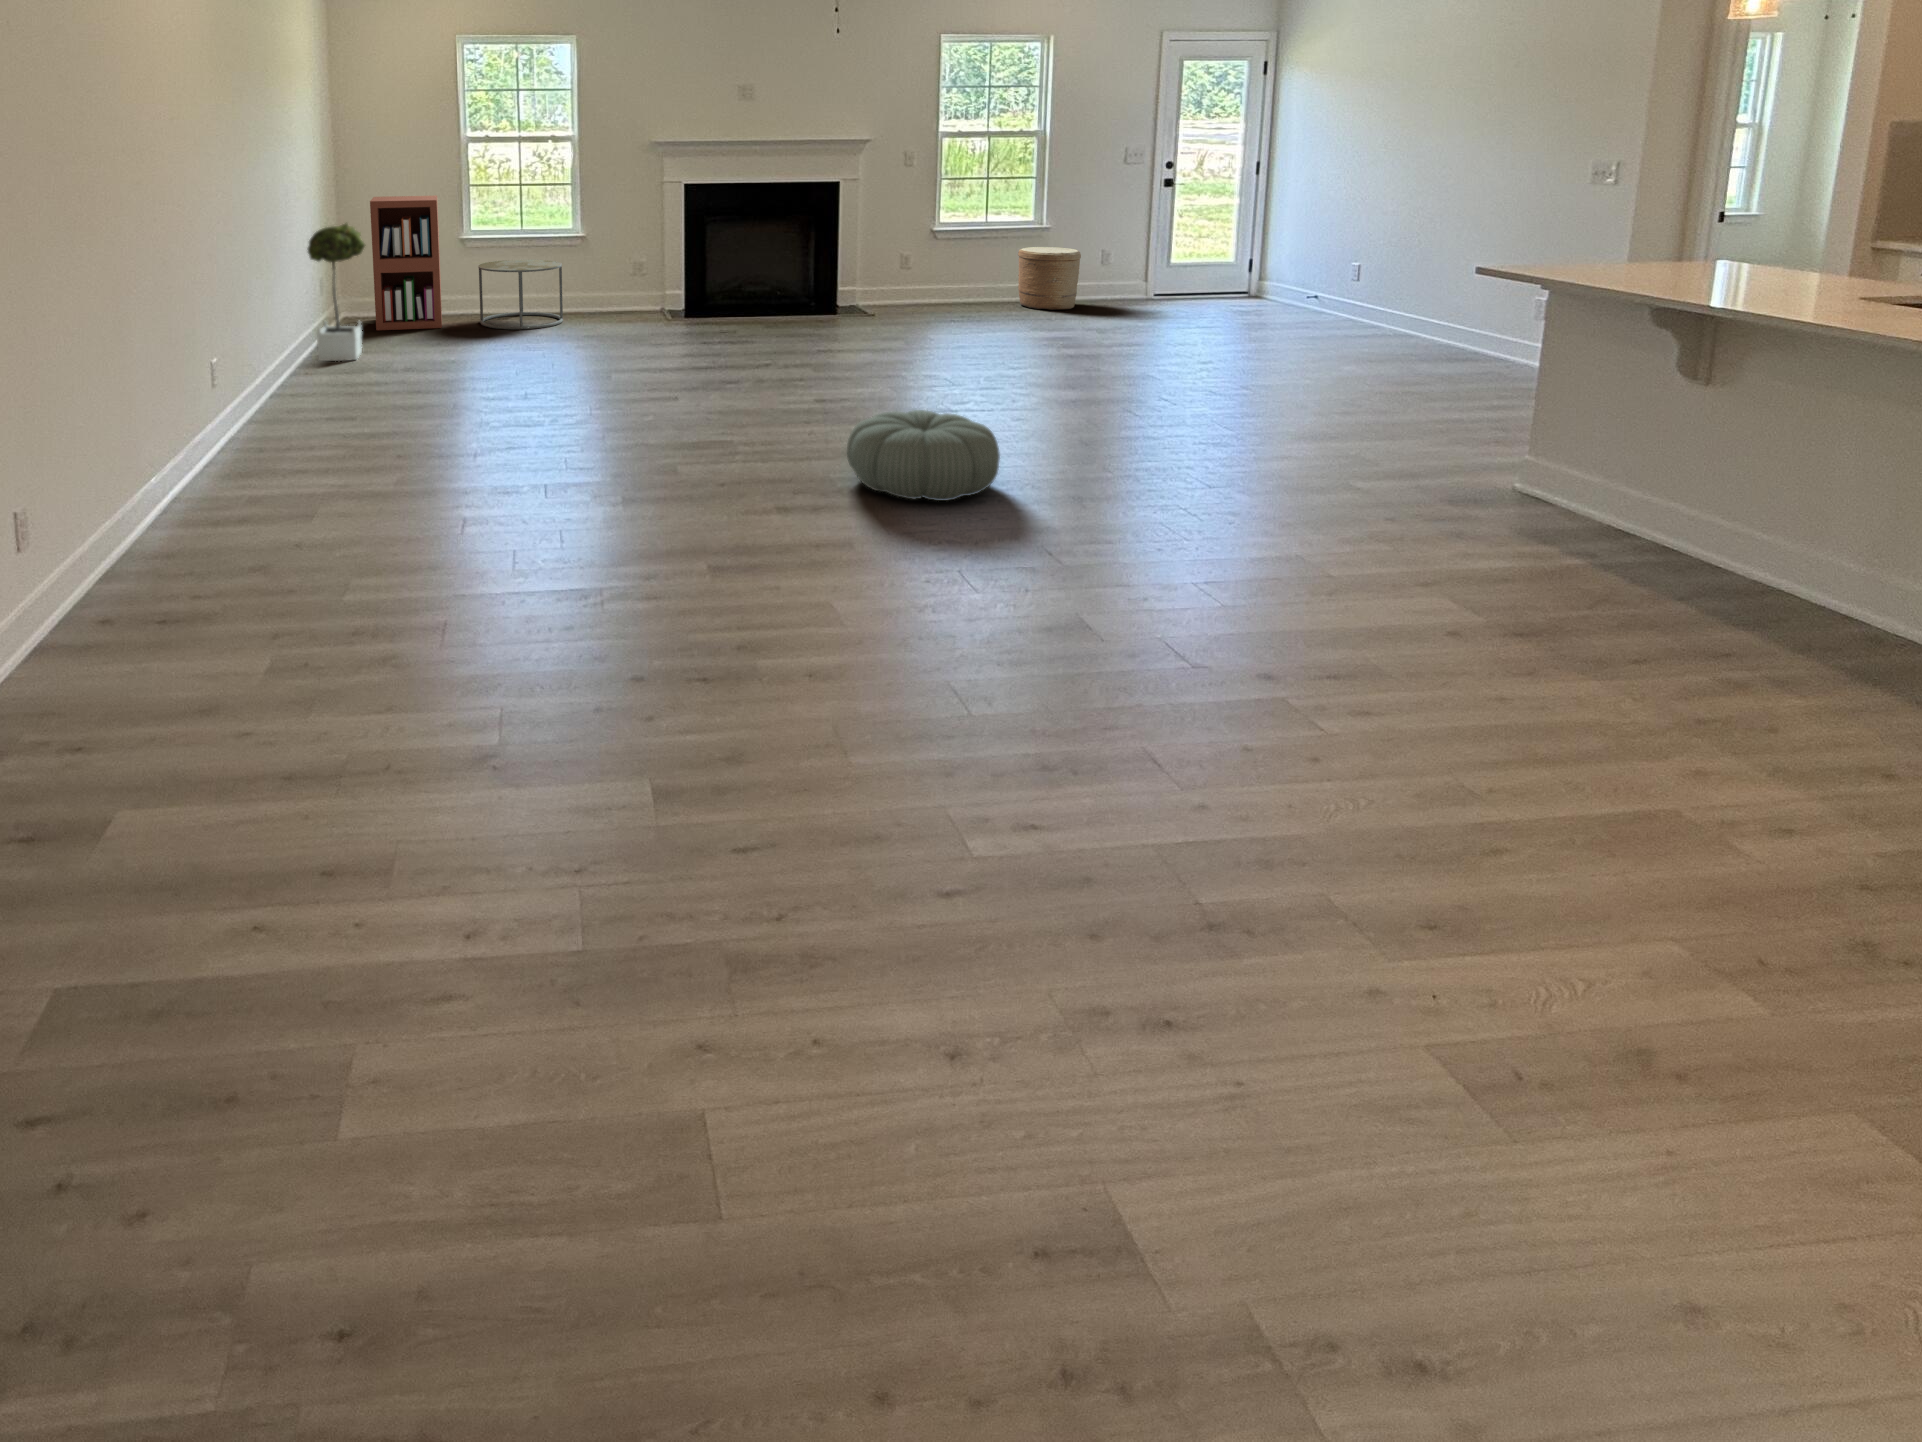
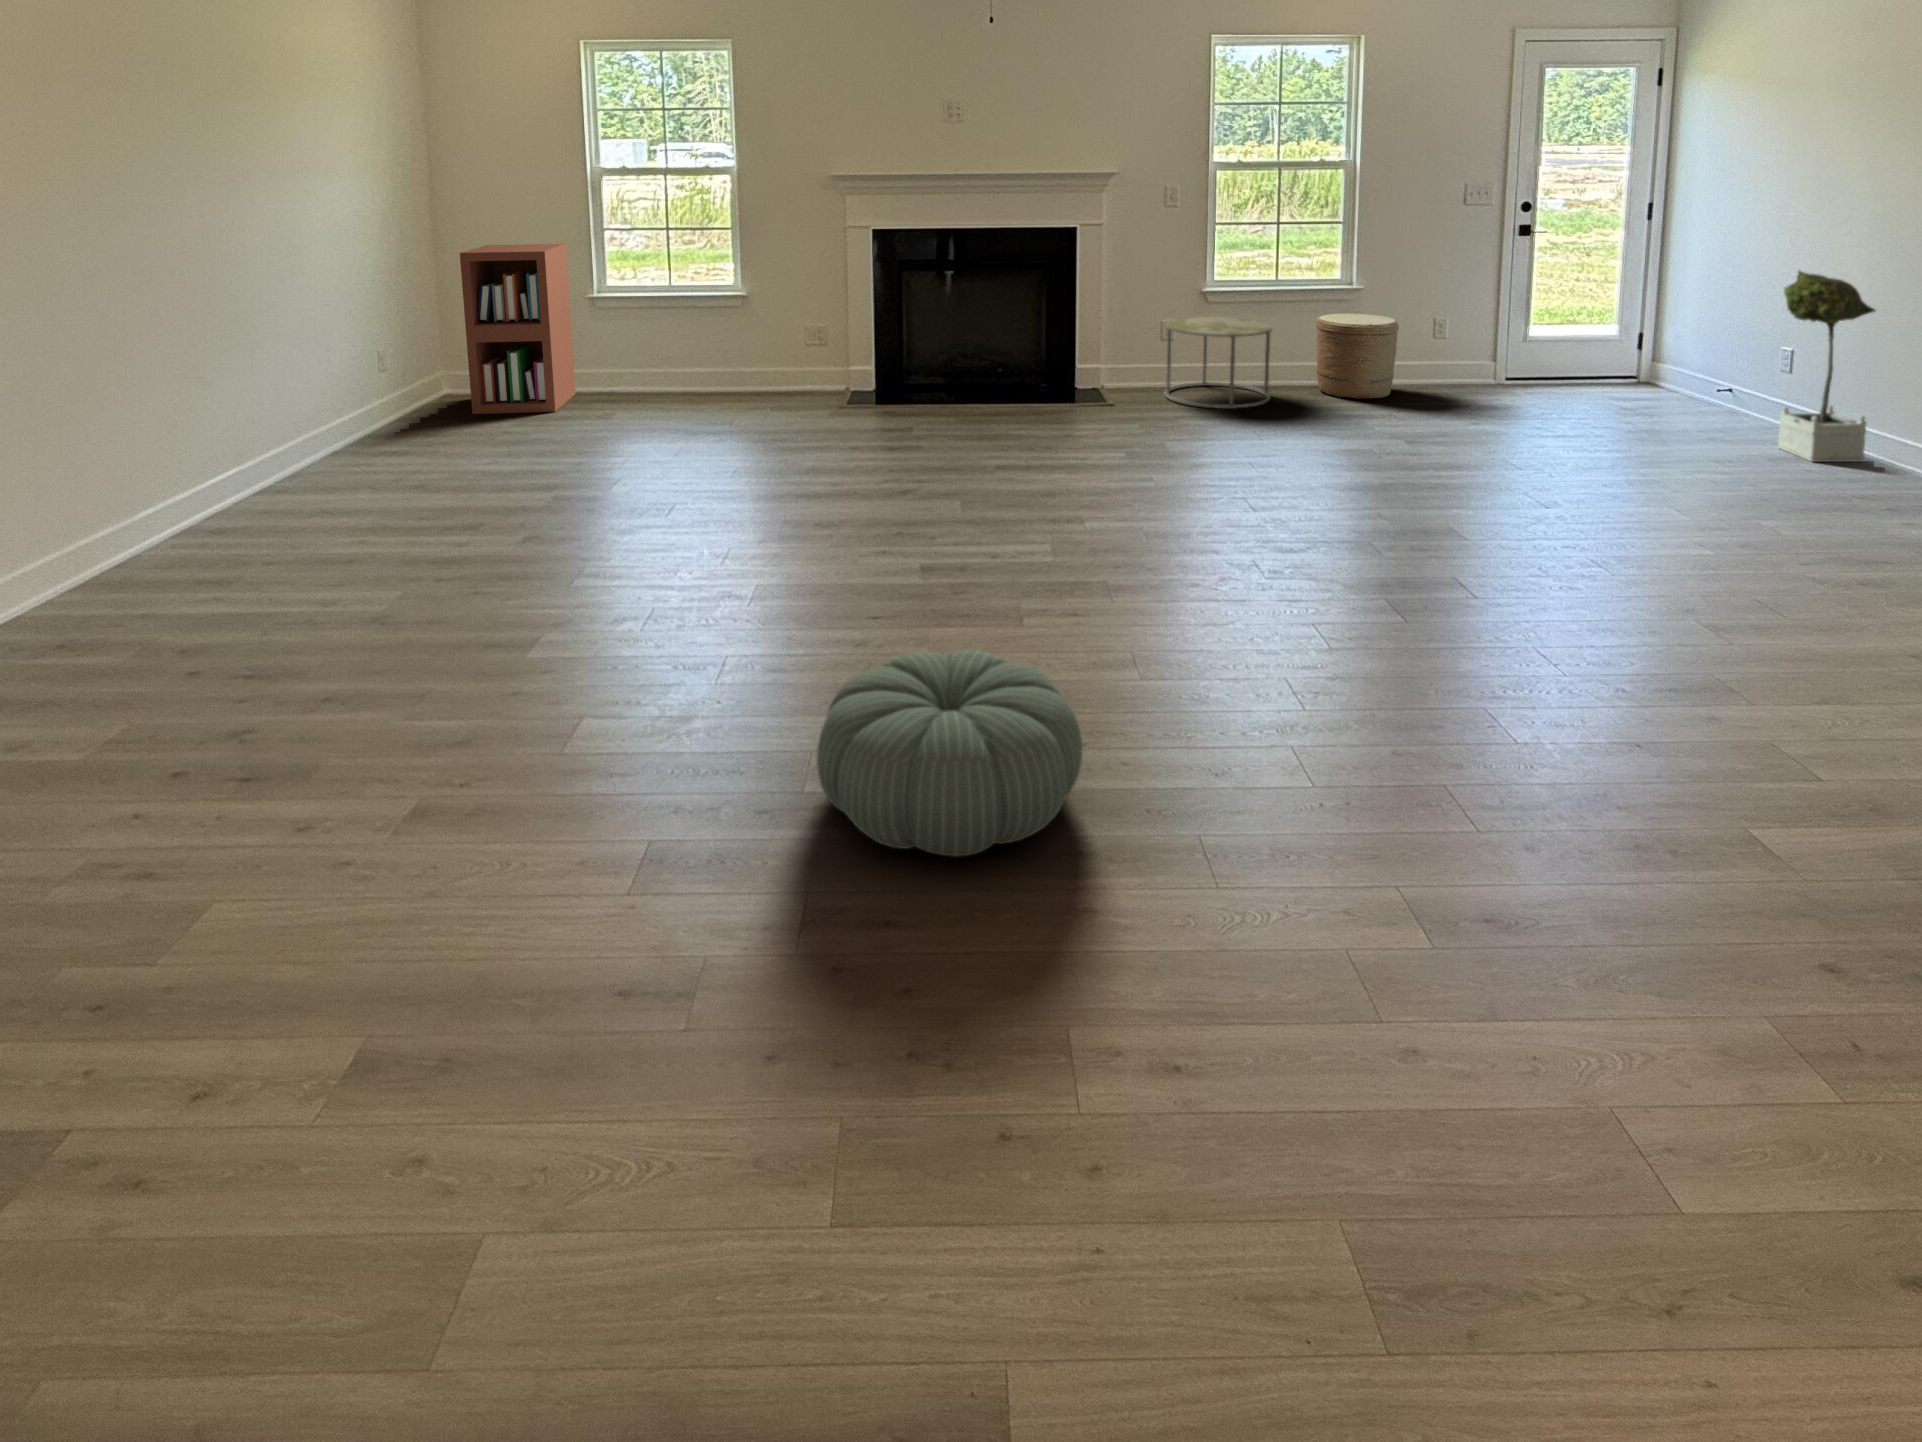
potted tree: present [308,223,365,361] -> present [1778,271,1875,462]
side table: present [478,260,563,329] -> present [1165,317,1273,409]

